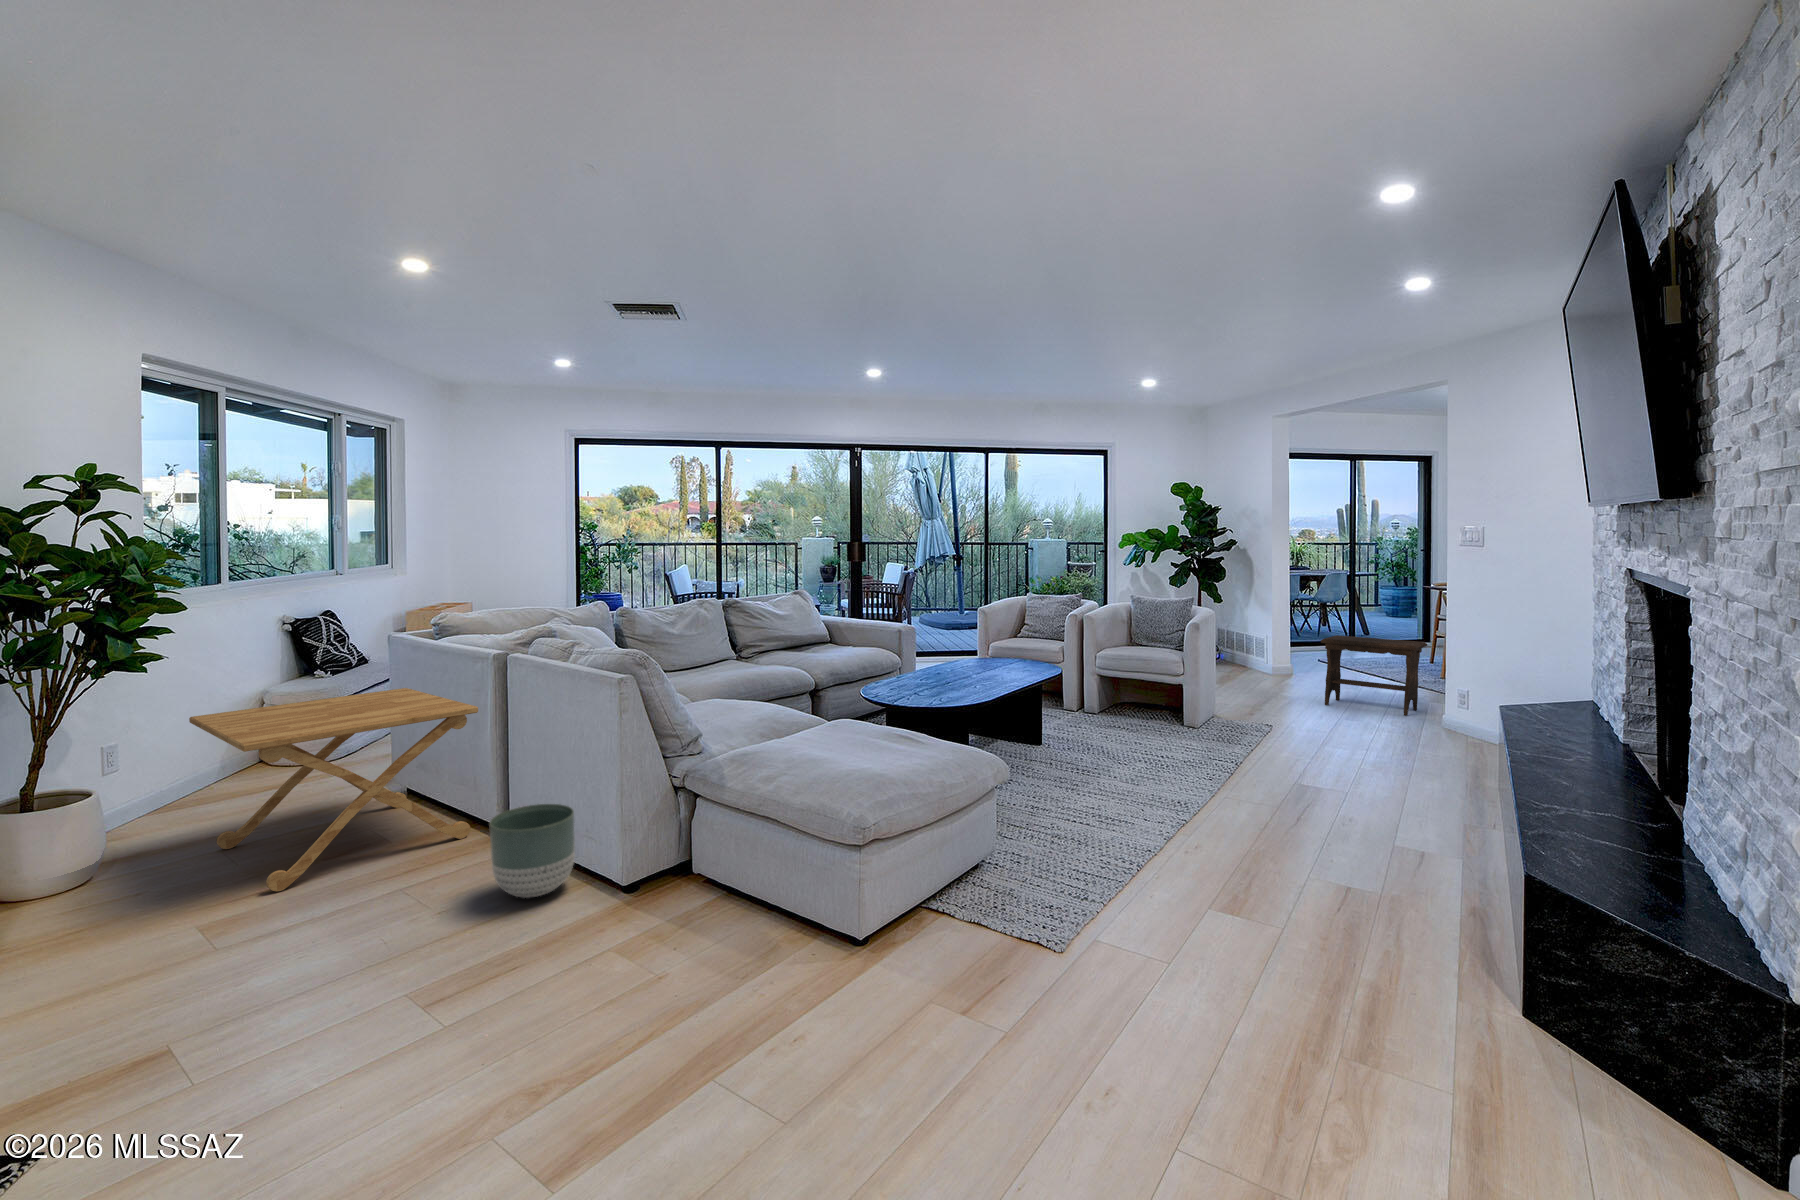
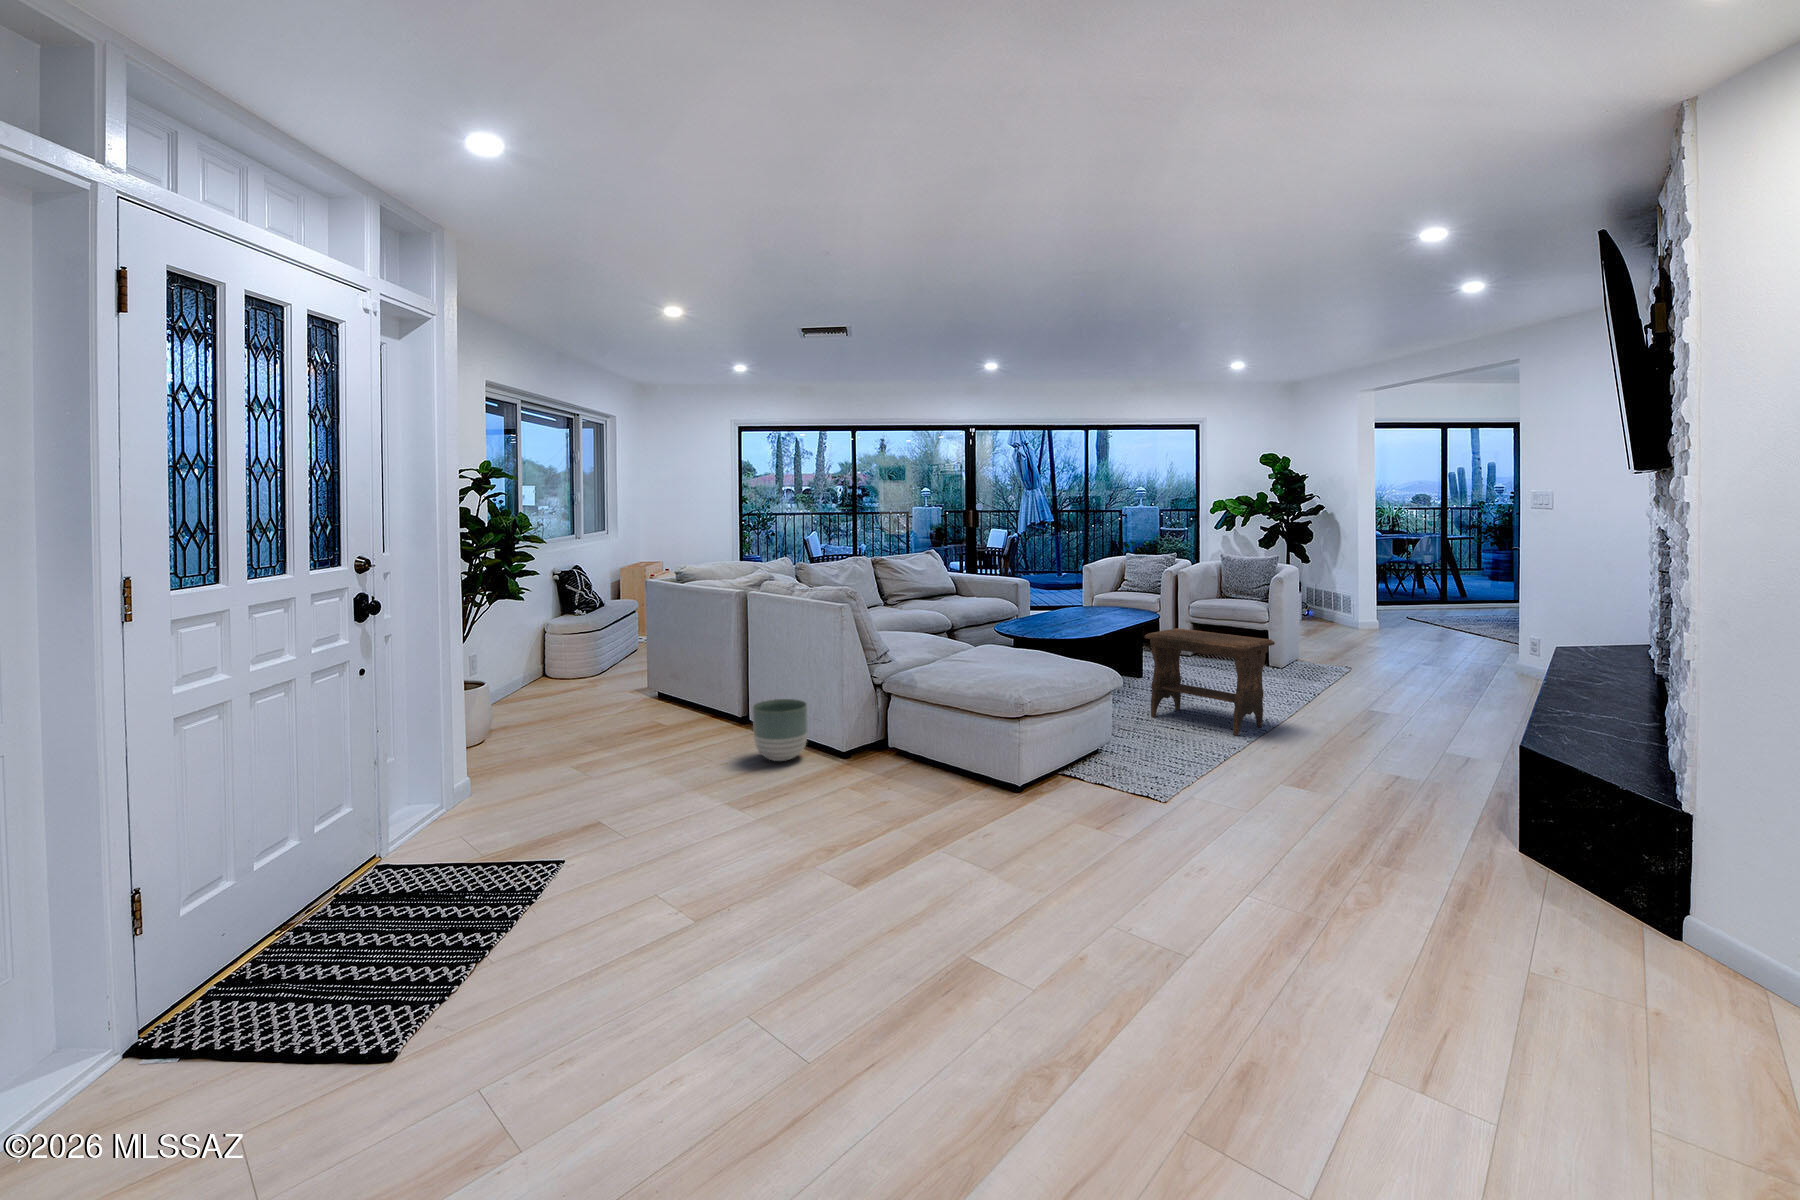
footstool: present [1321,635,1427,716] -> present [1145,628,1275,736]
side table: present [189,688,478,891] -> none [531,622,722,754]

